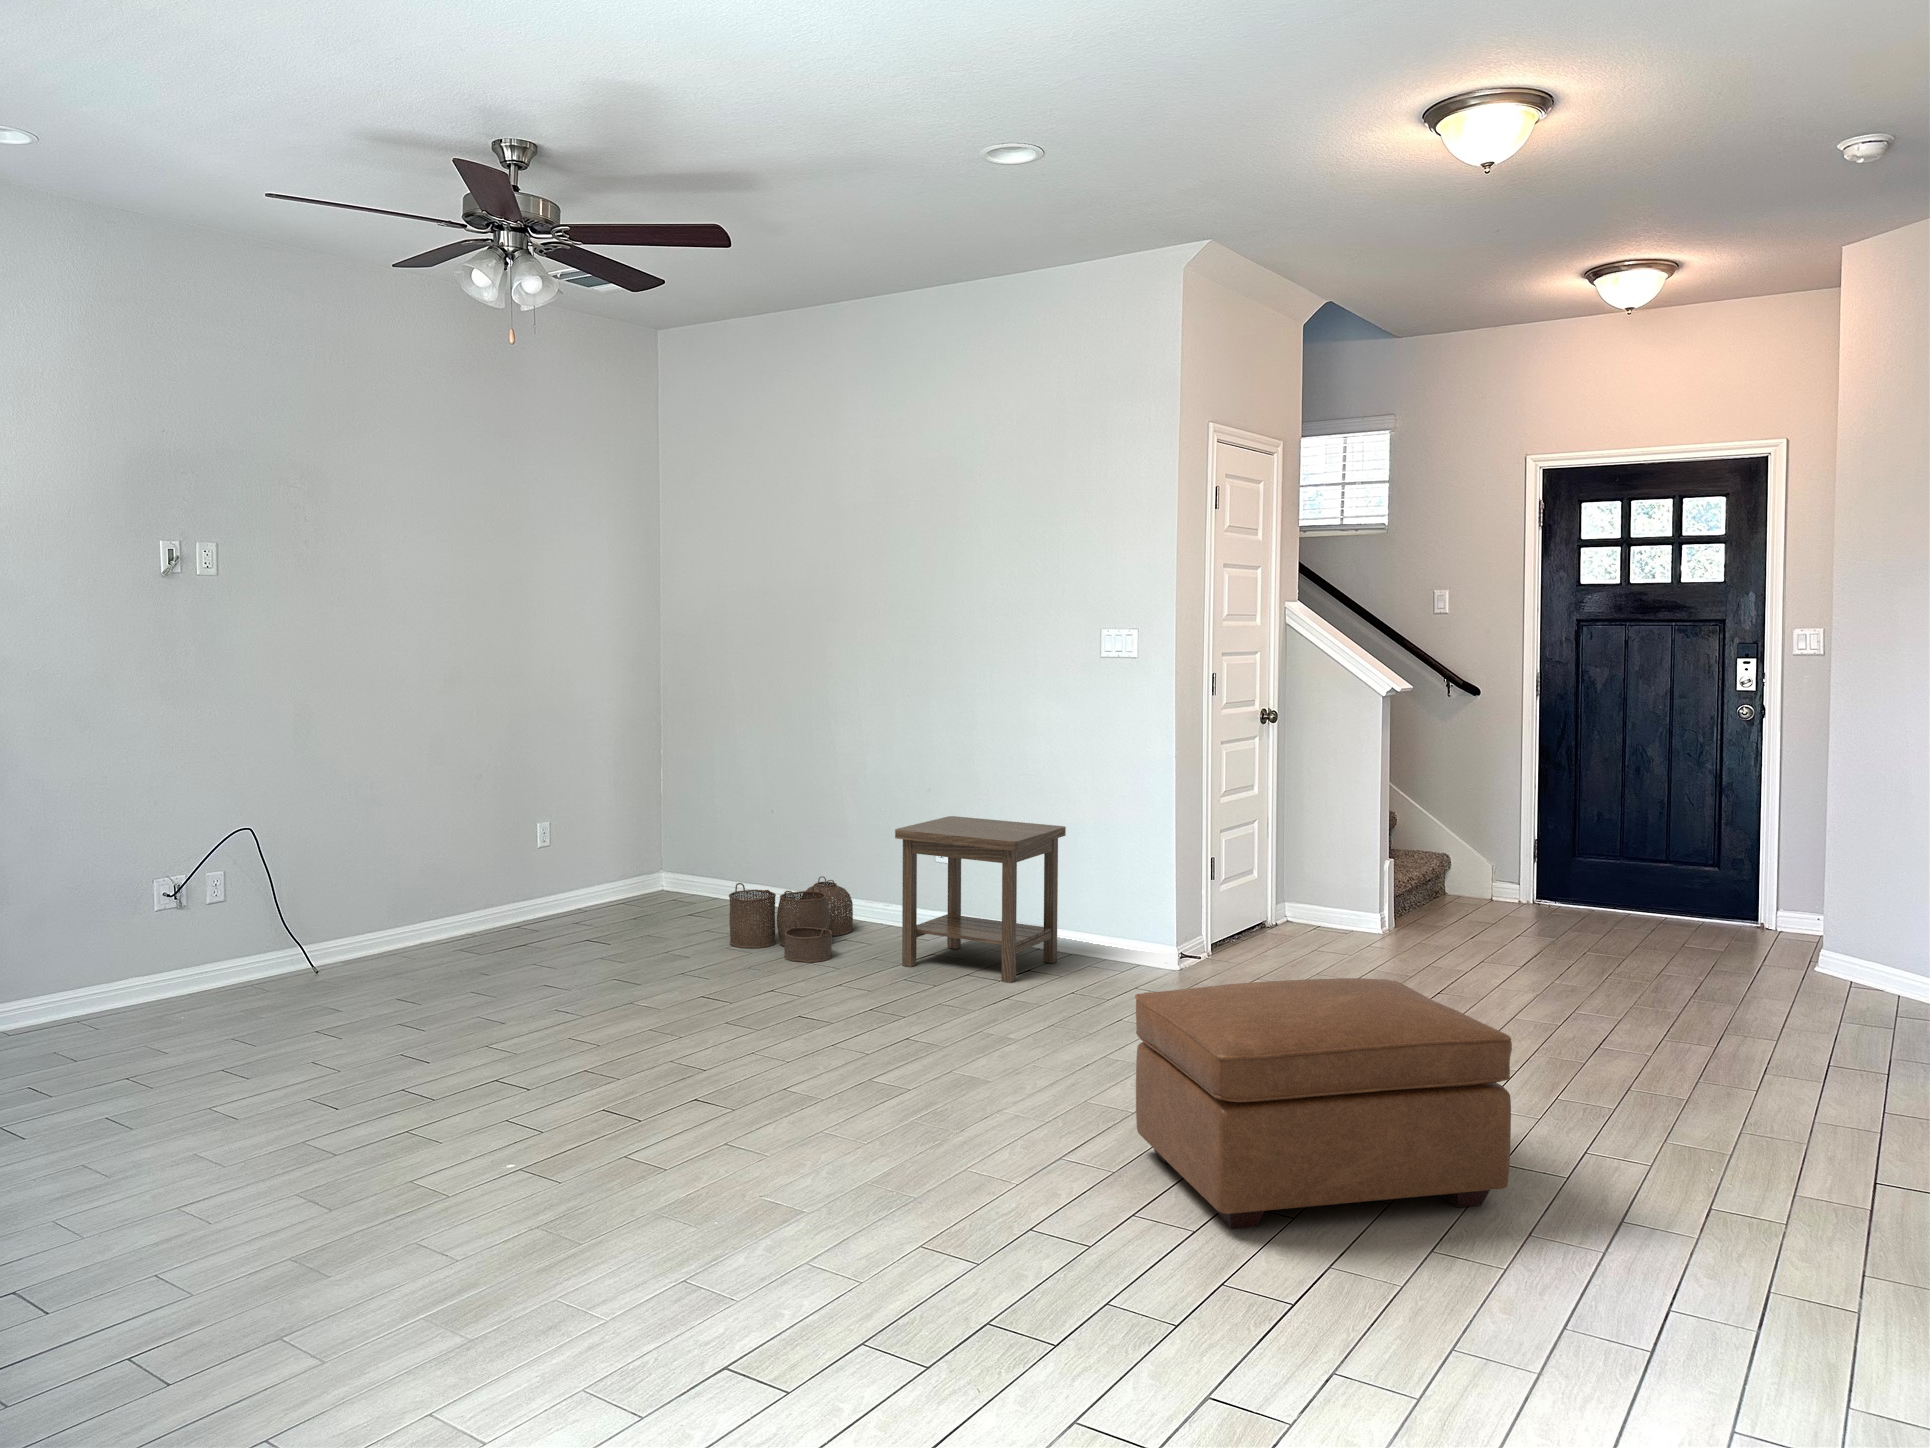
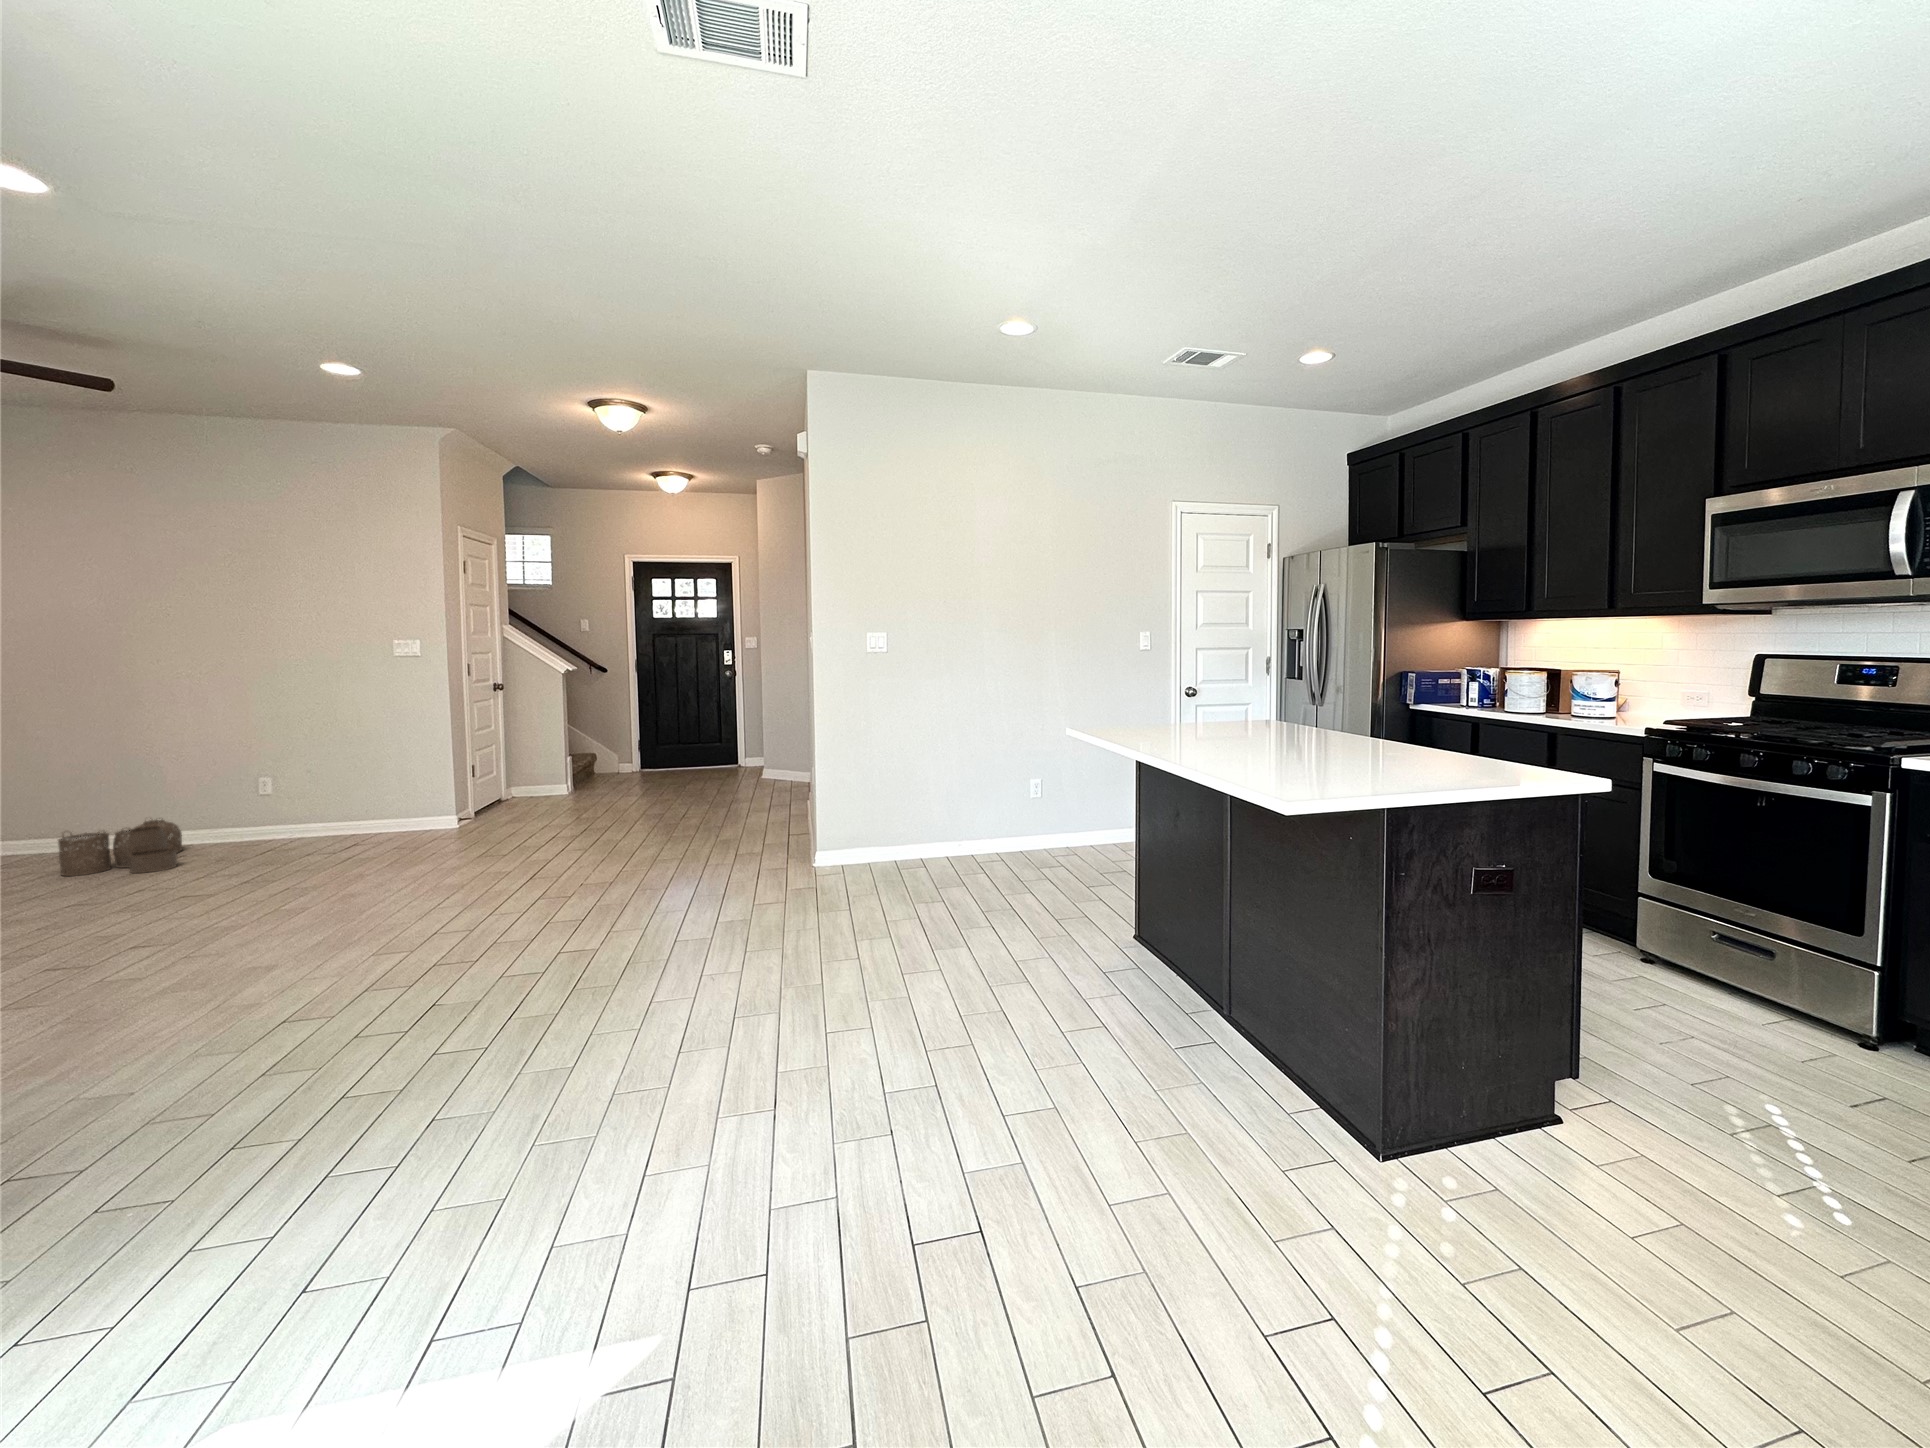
side table: present [895,816,1066,983] -> none [236,756,373,858]
ottoman: present [1135,978,1512,1229] -> none [472,790,661,903]

